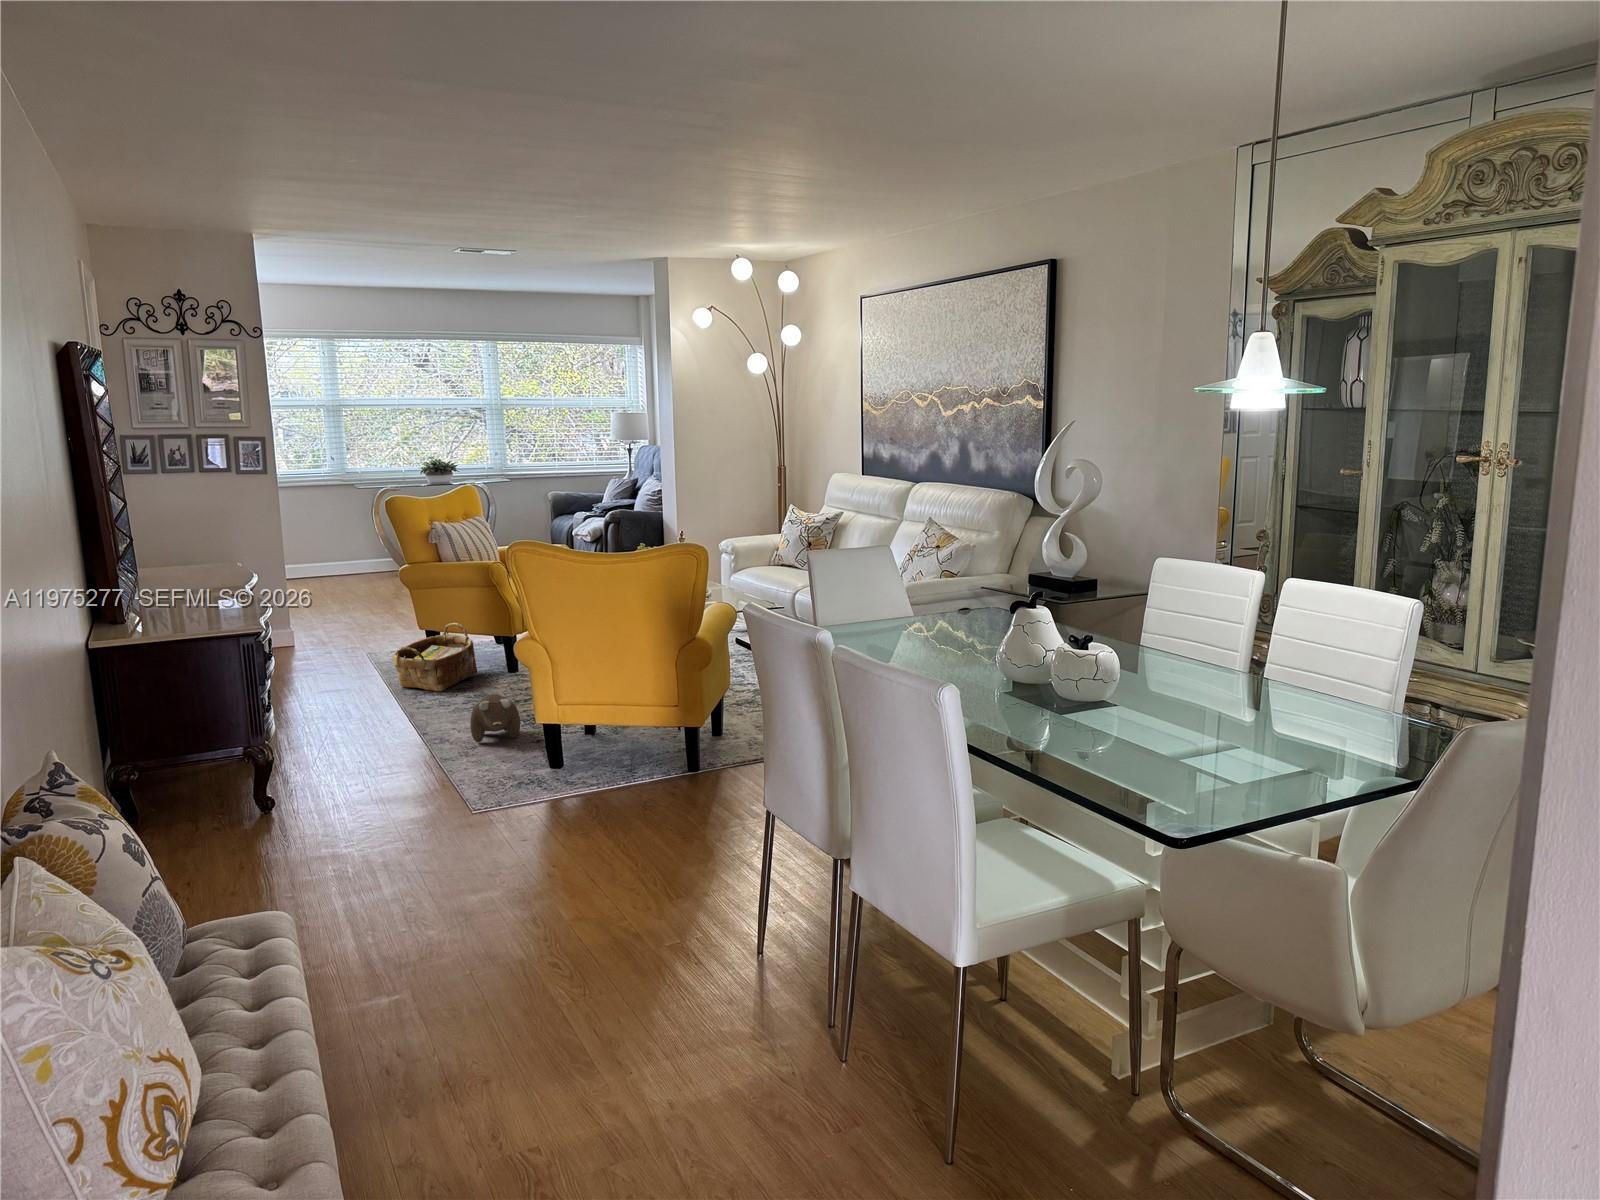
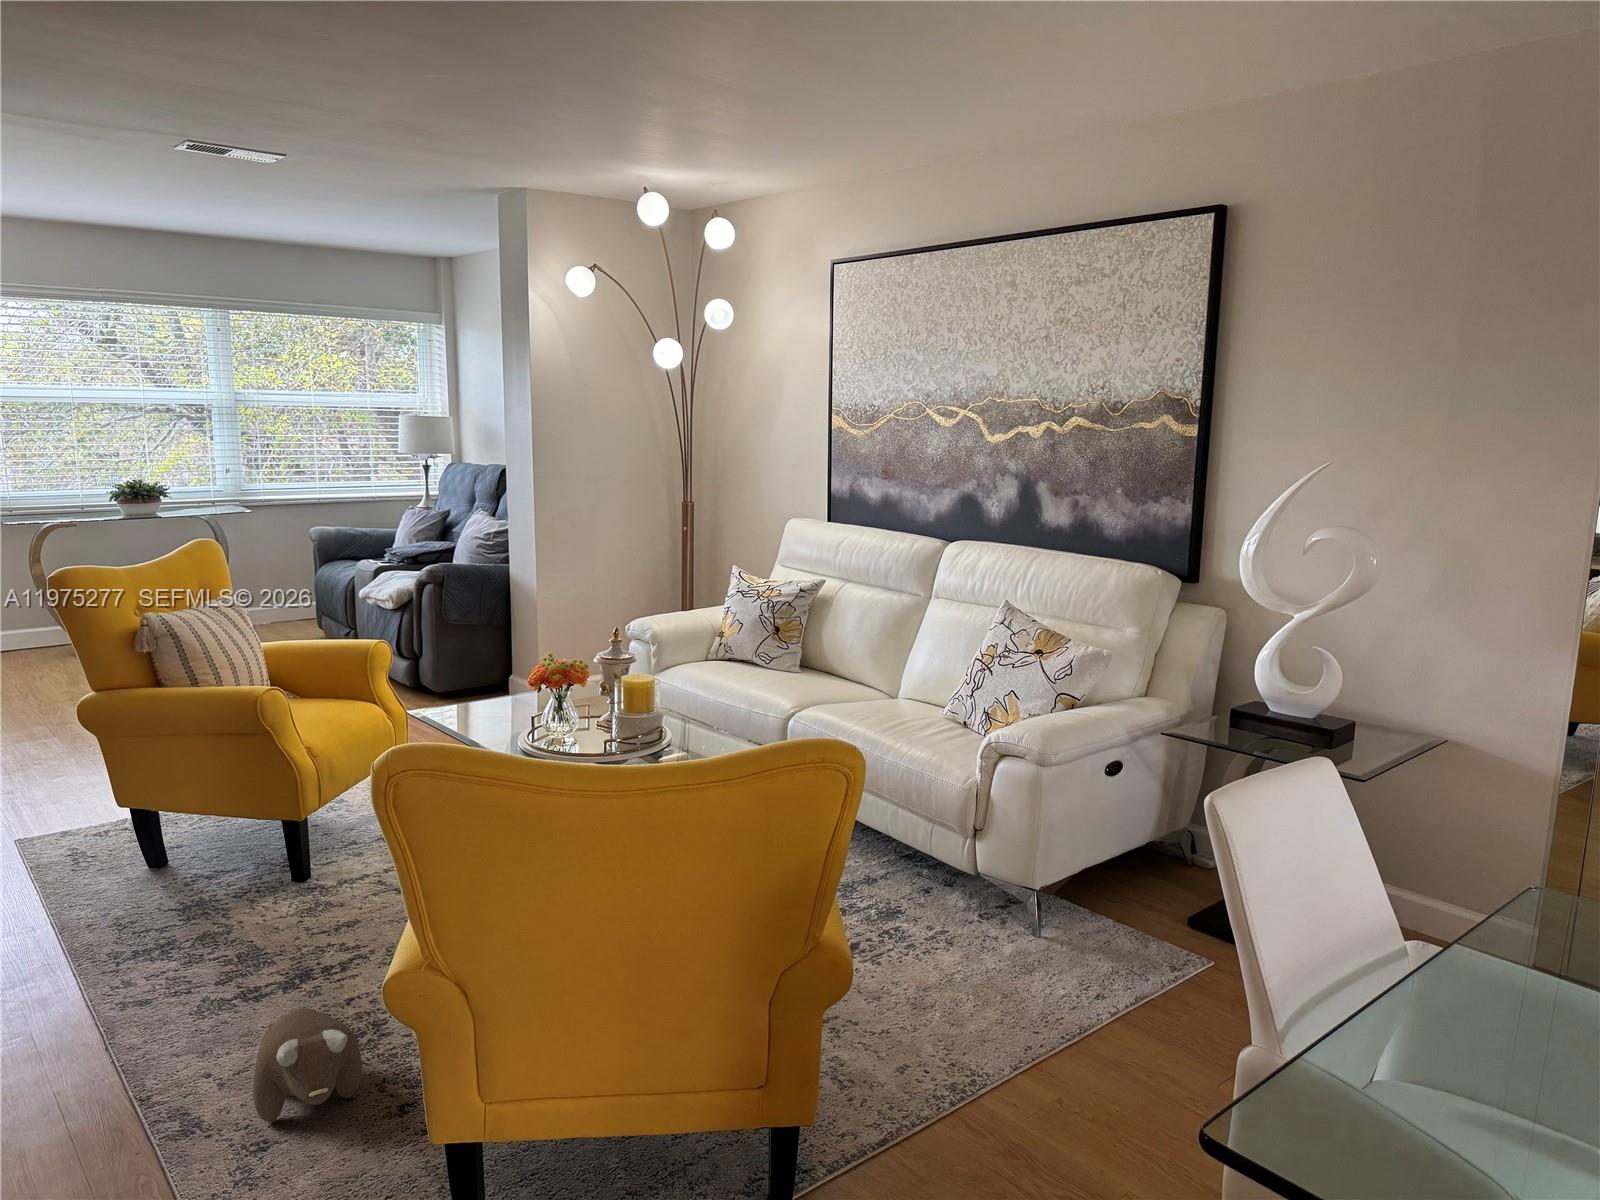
woven basket: present [393,623,477,691] -> none [64,800,236,945]

